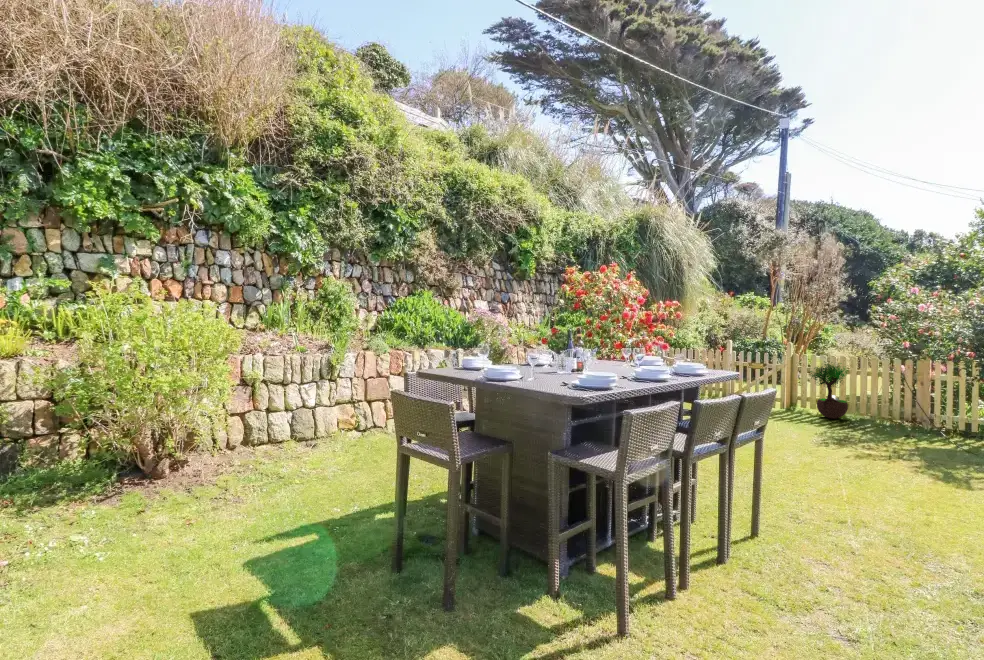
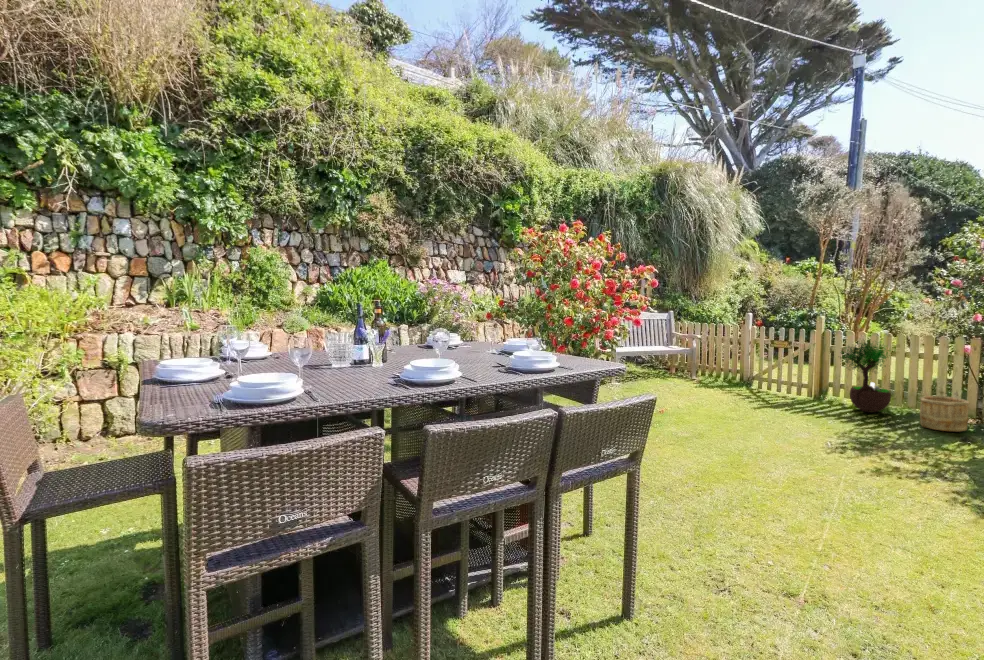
wooden bucket: none [871,405,907,431] -> present [919,396,970,432]

